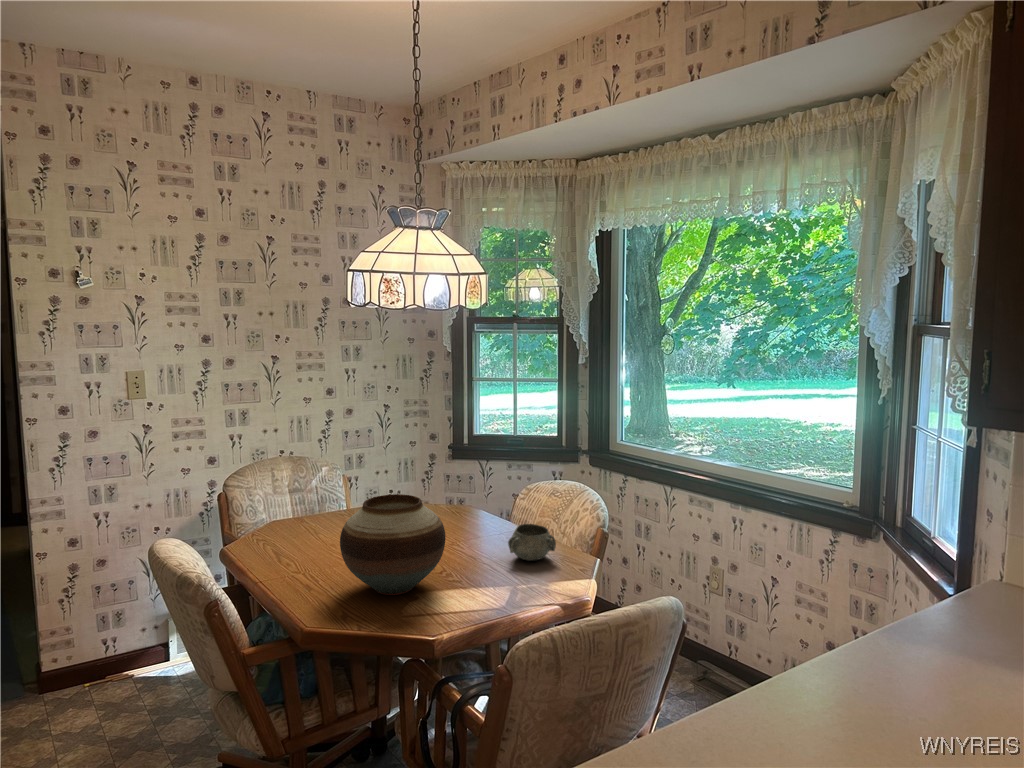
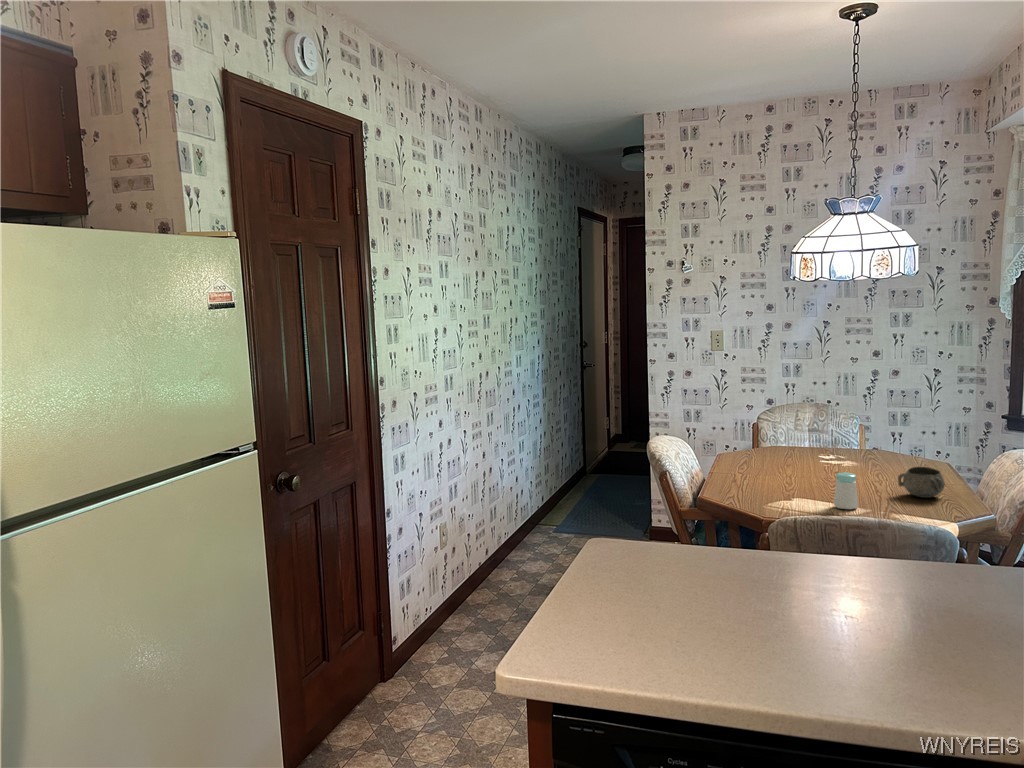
vase: present [340,494,446,595] -> none [750,421,830,491]
salt shaker: none [488,555,515,605] -> present [834,472,858,509]

